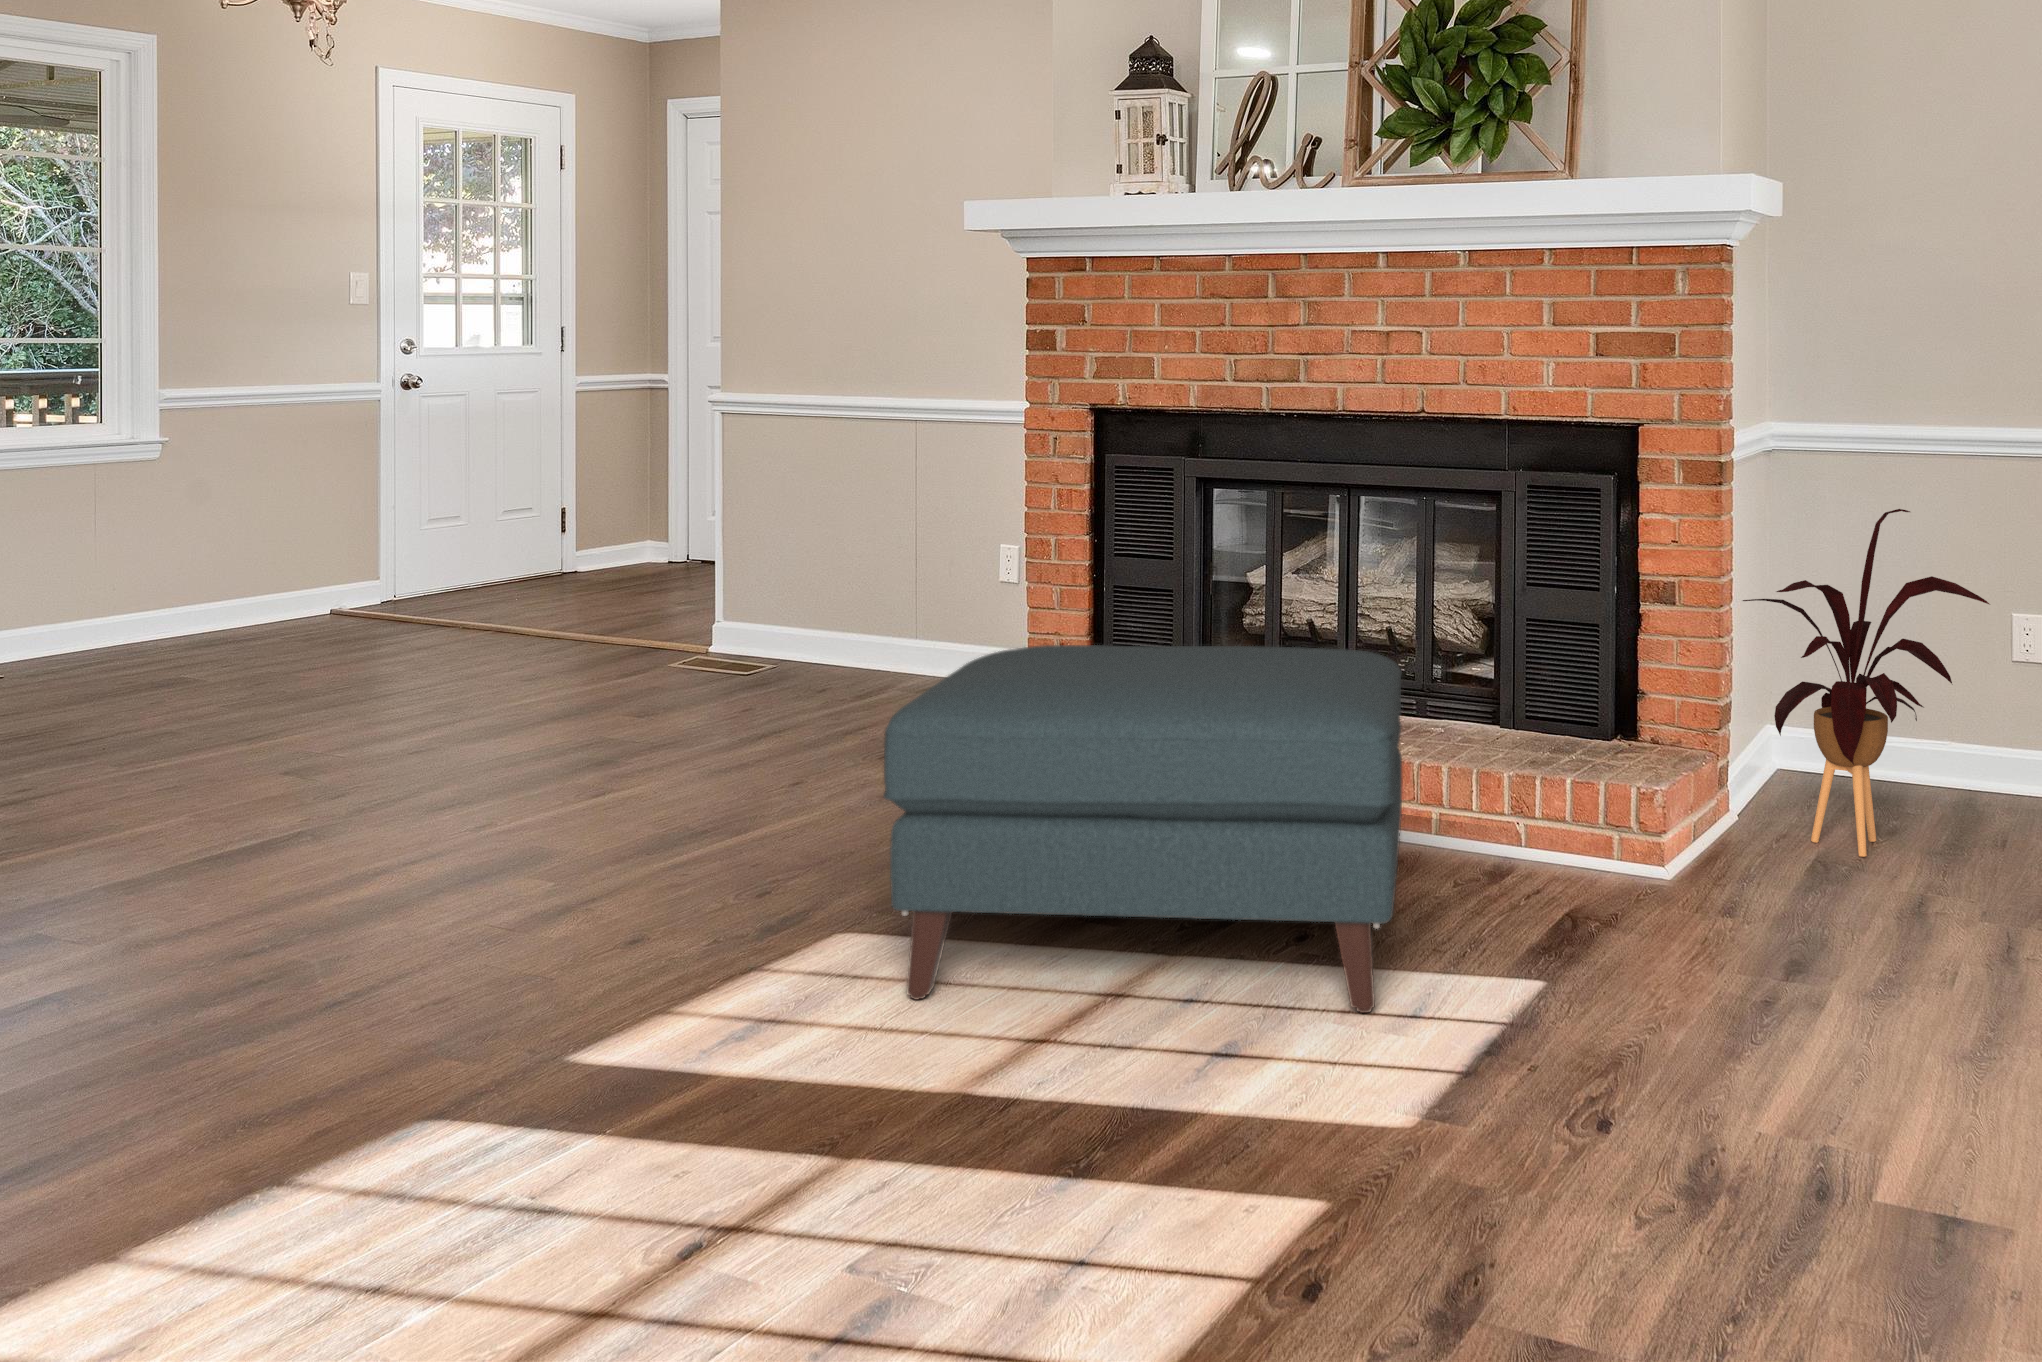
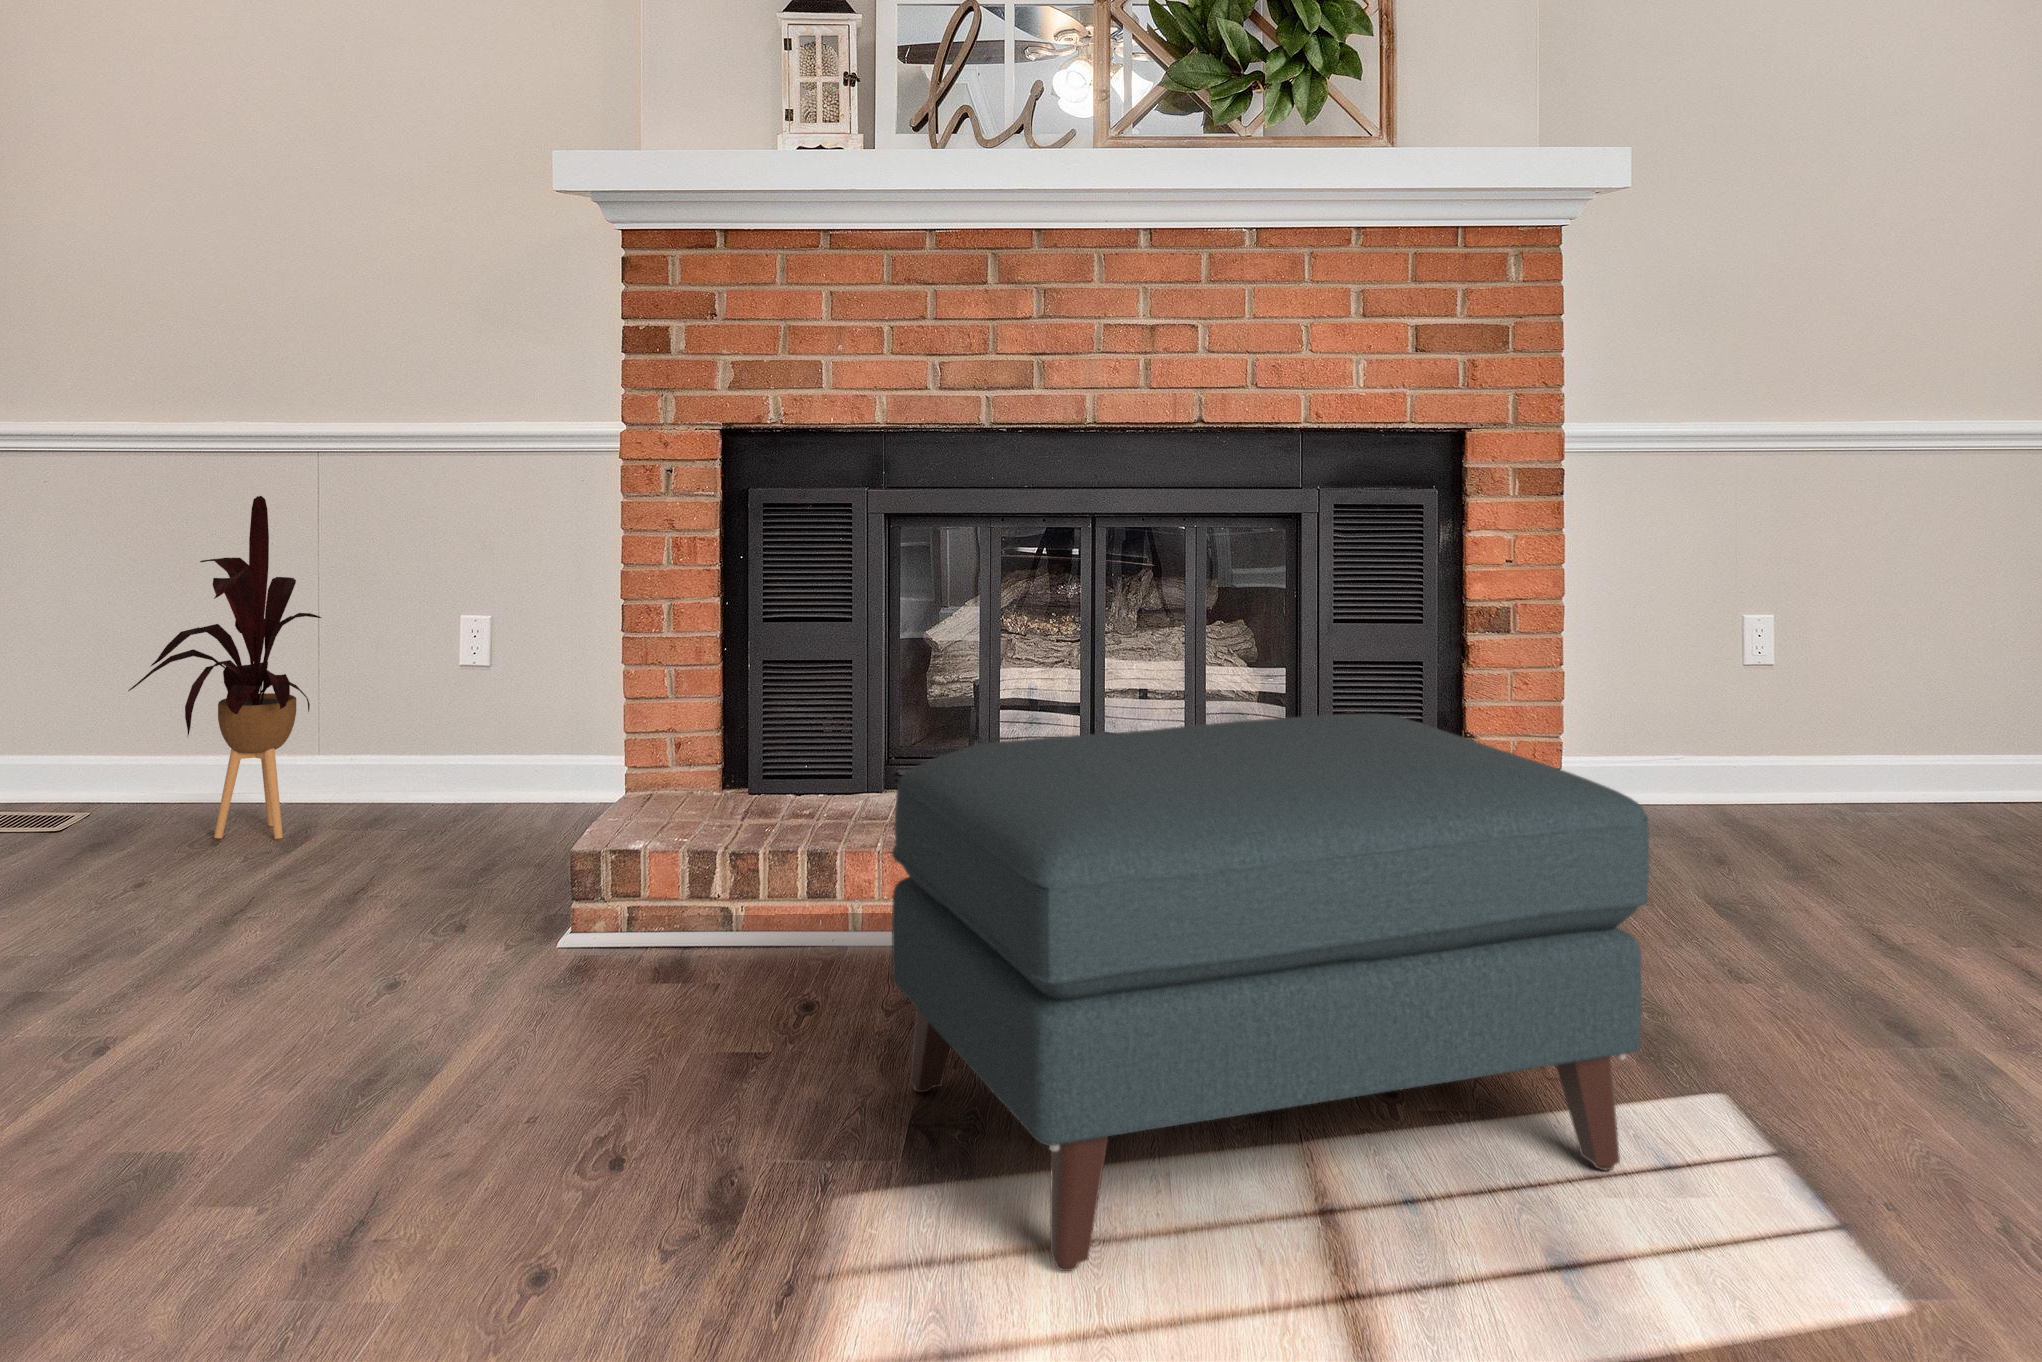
house plant: present [1743,509,1989,857] -> present [128,496,321,839]

